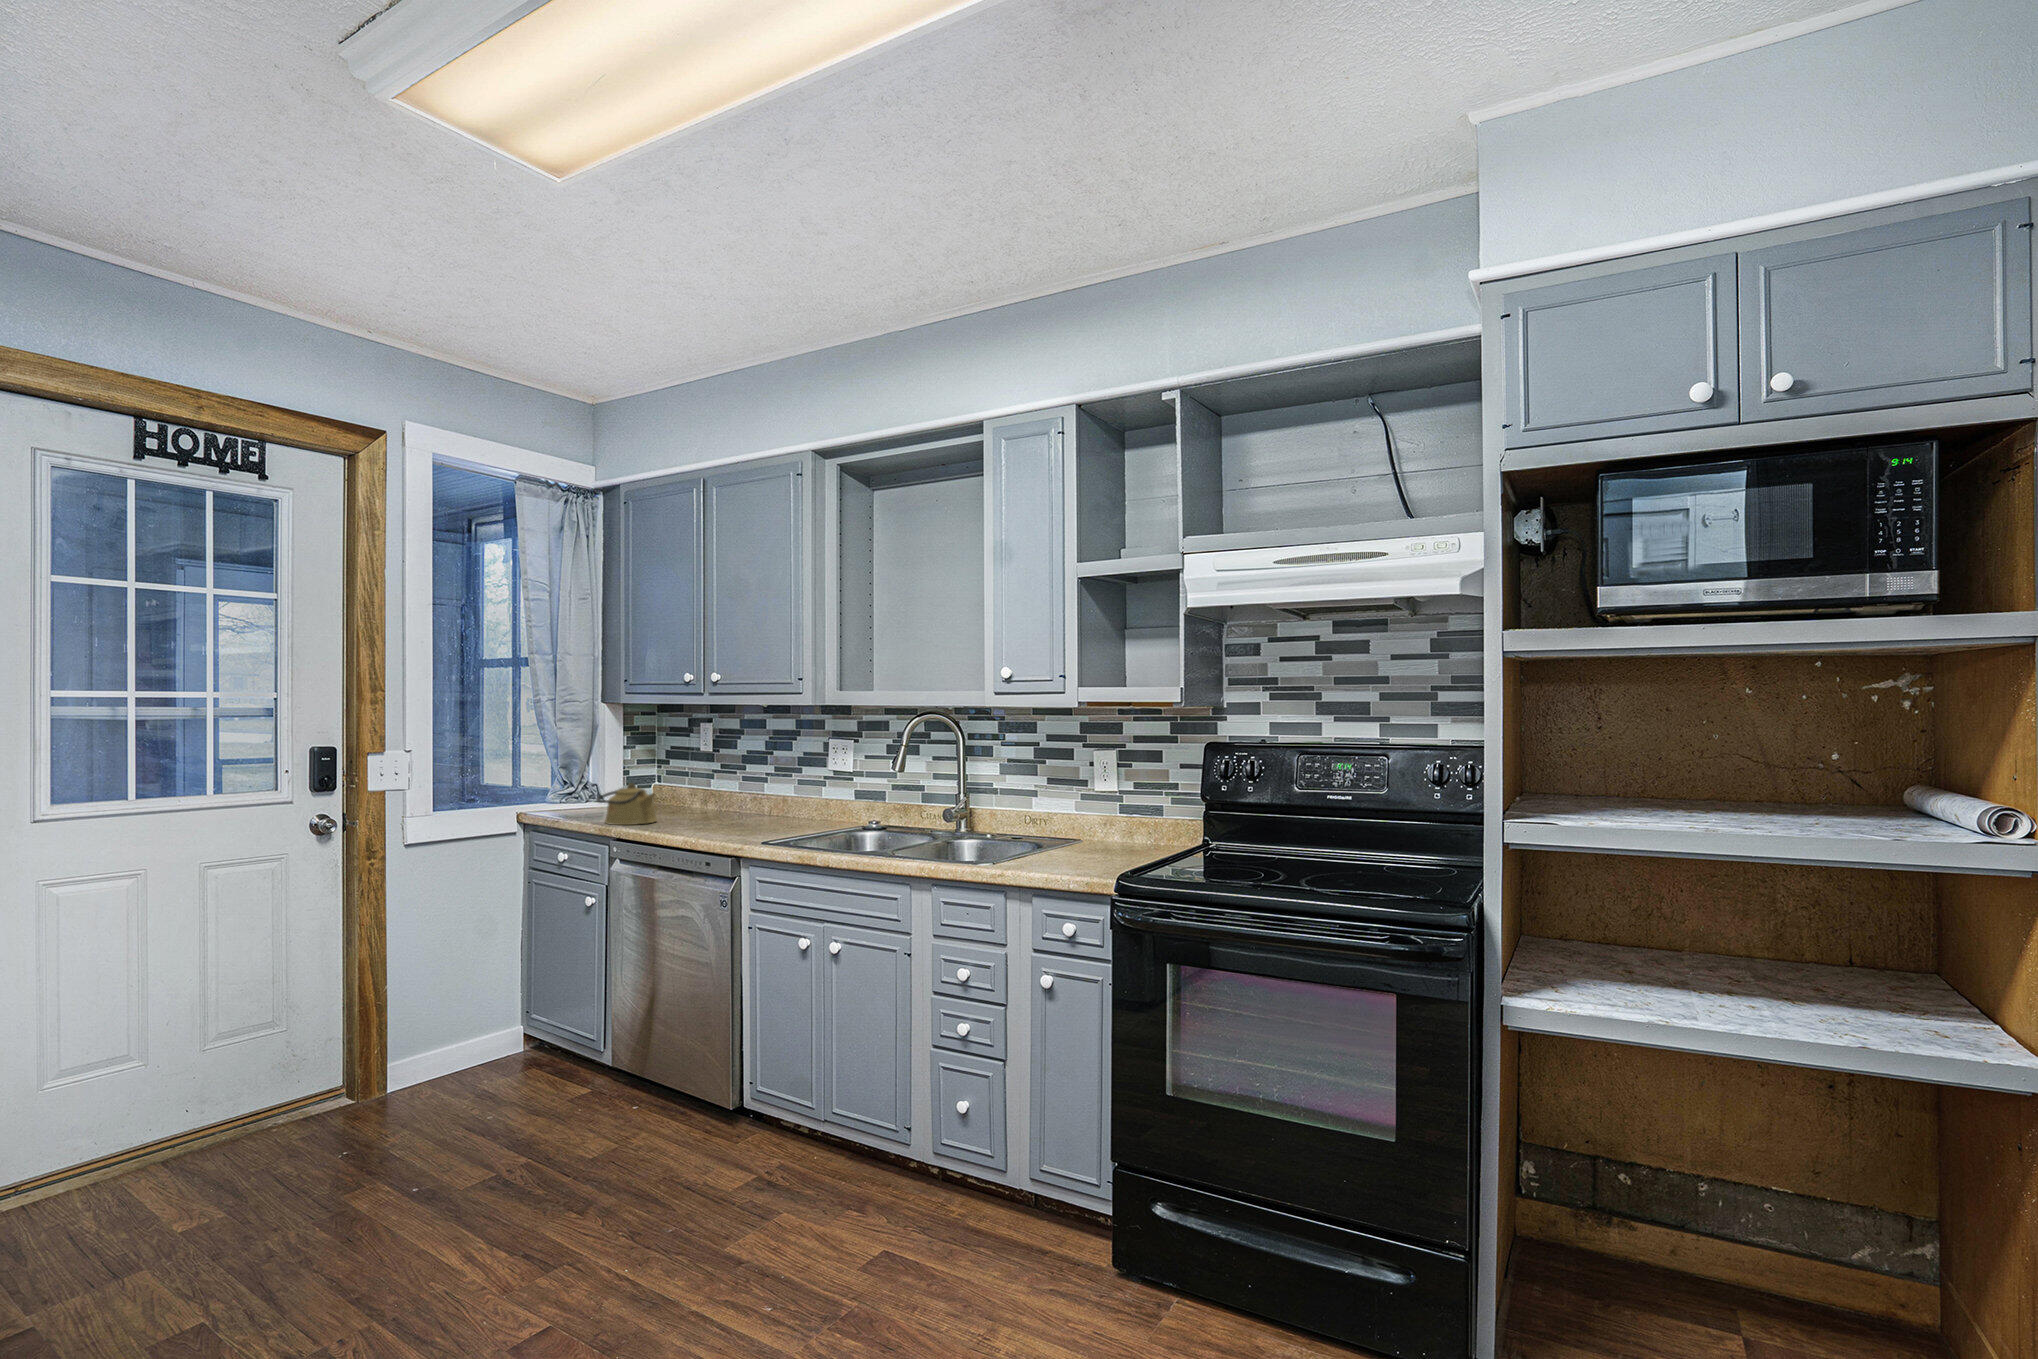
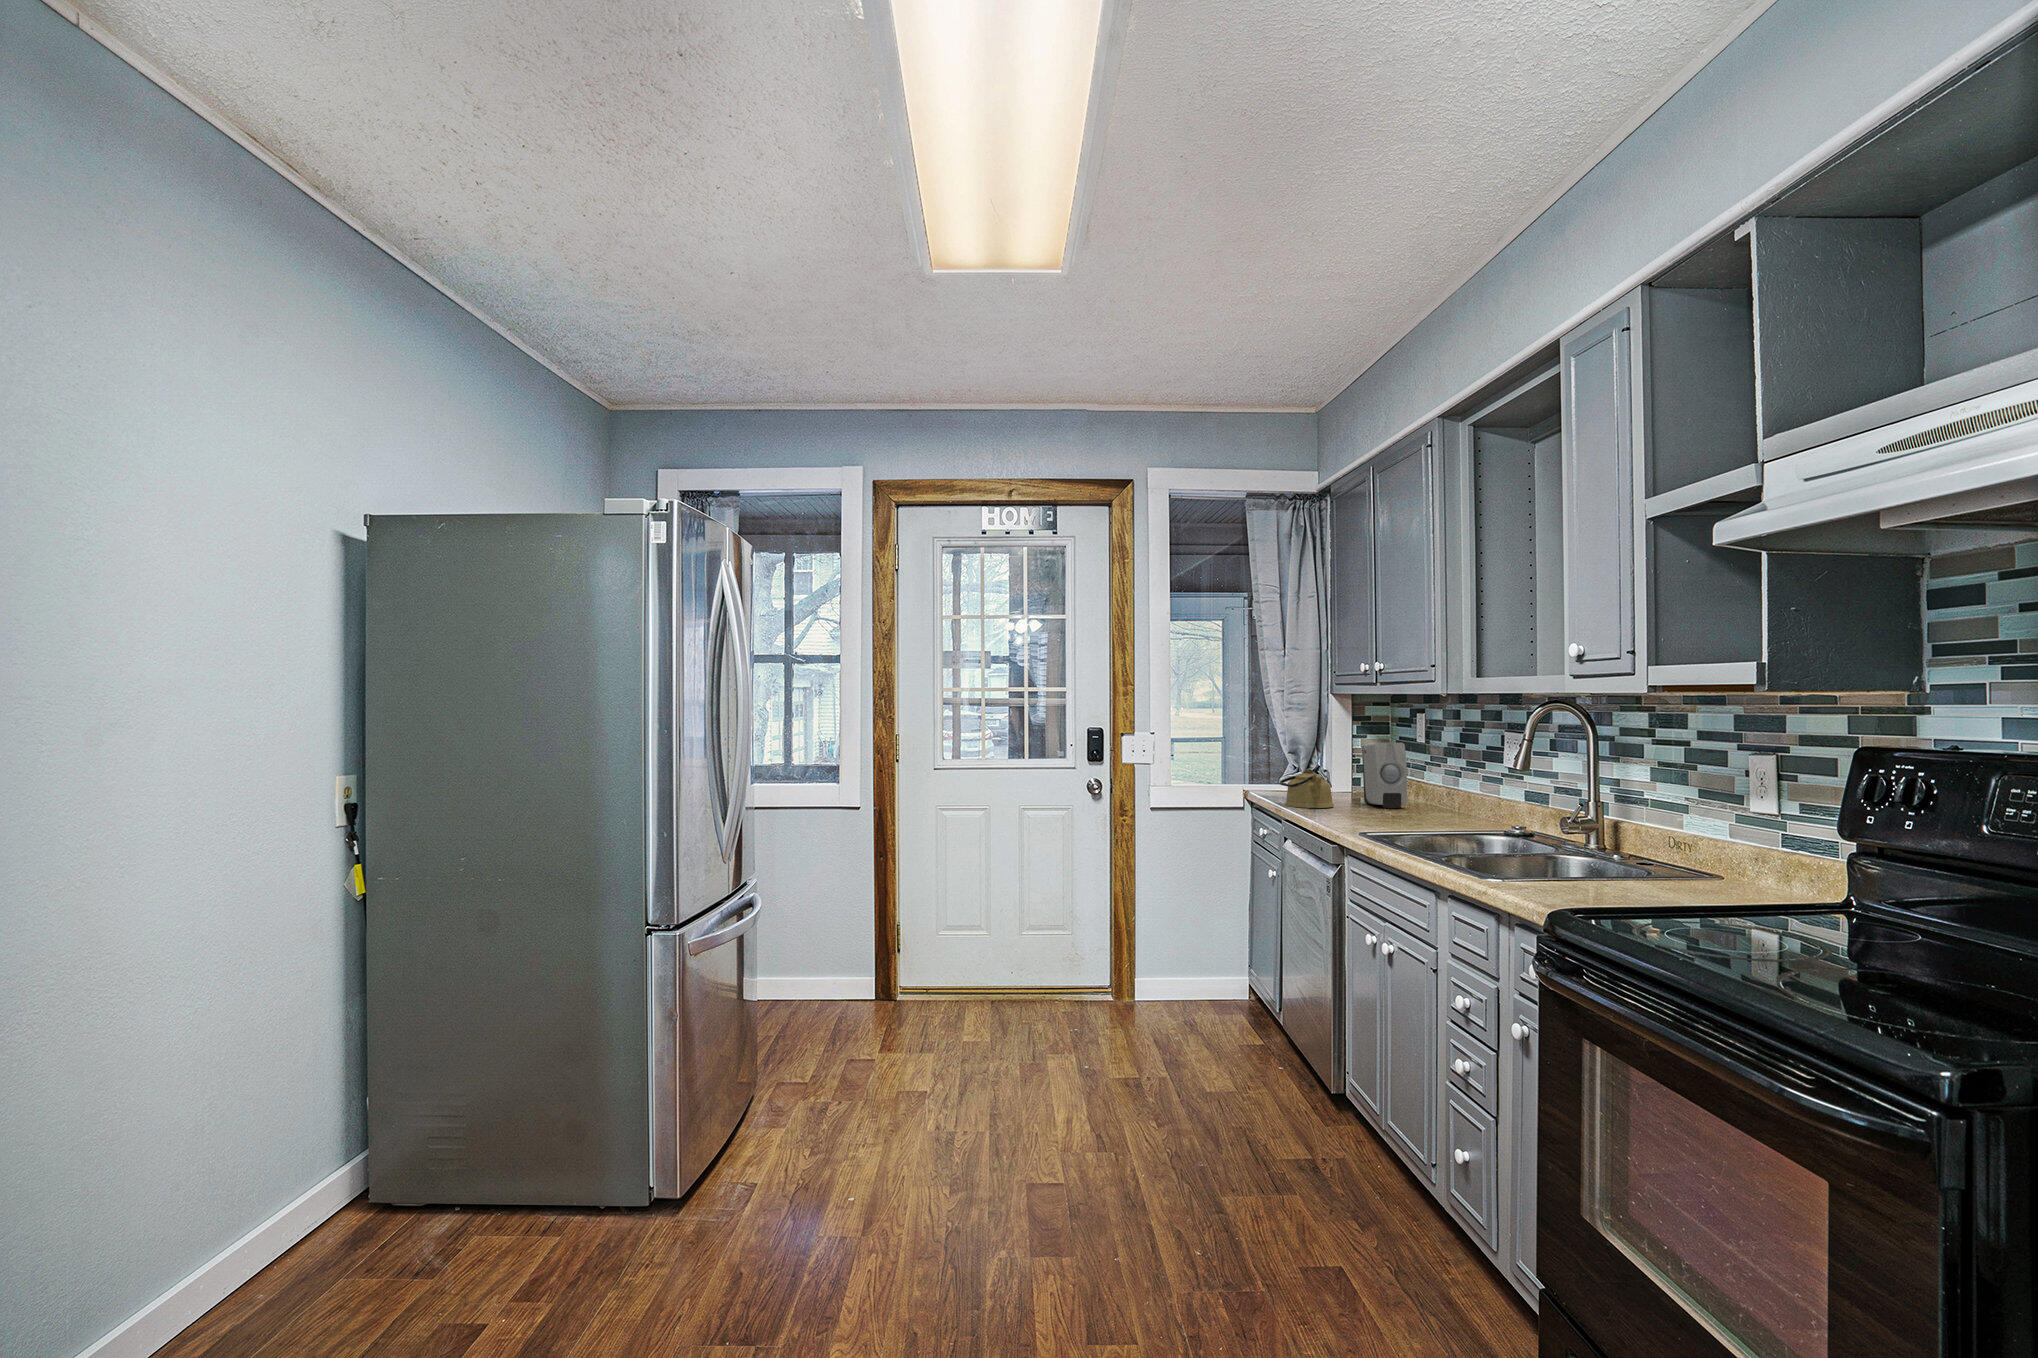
soap dispenser: none [665,751,717,816] -> present [1362,743,1407,808]

